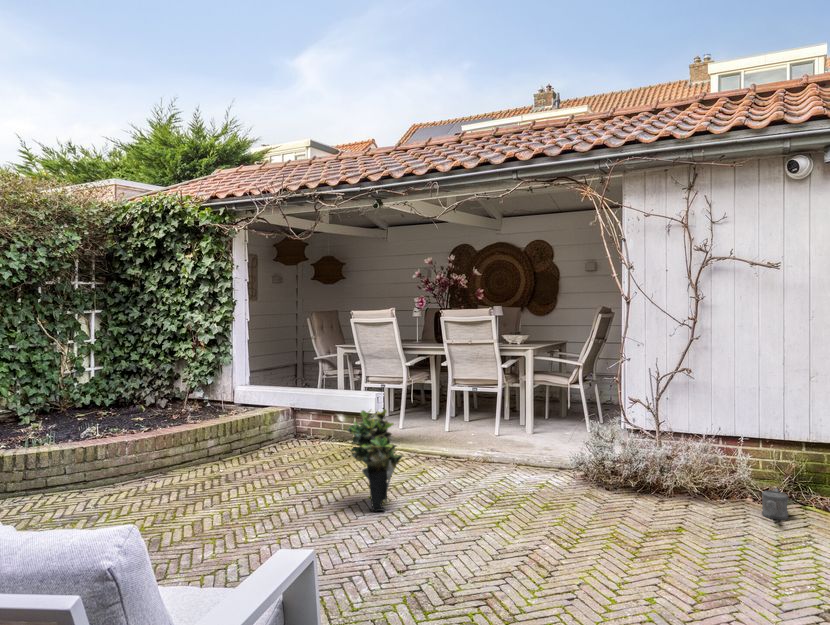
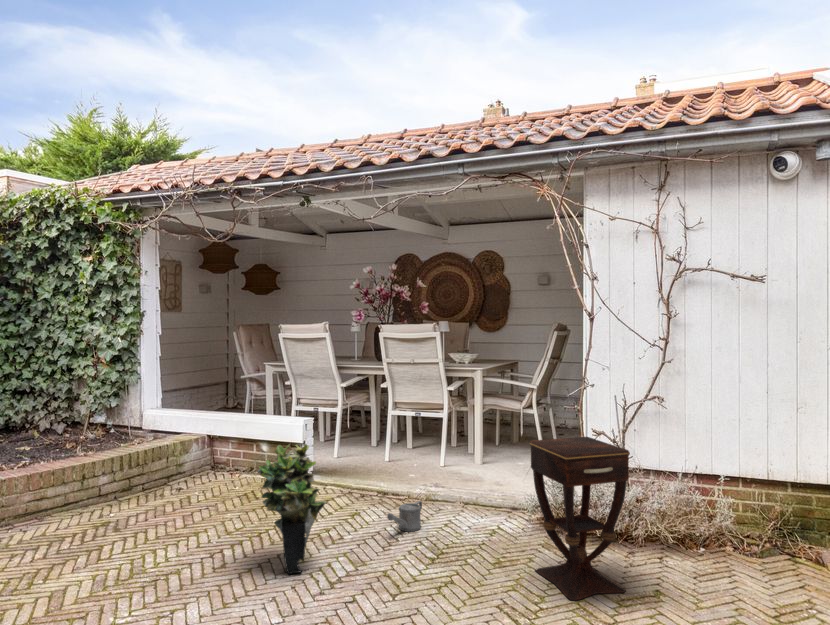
side table: none [571,402,656,532] -> present [530,437,630,600]
watering can: present [762,488,789,520] -> present [387,501,422,532]

